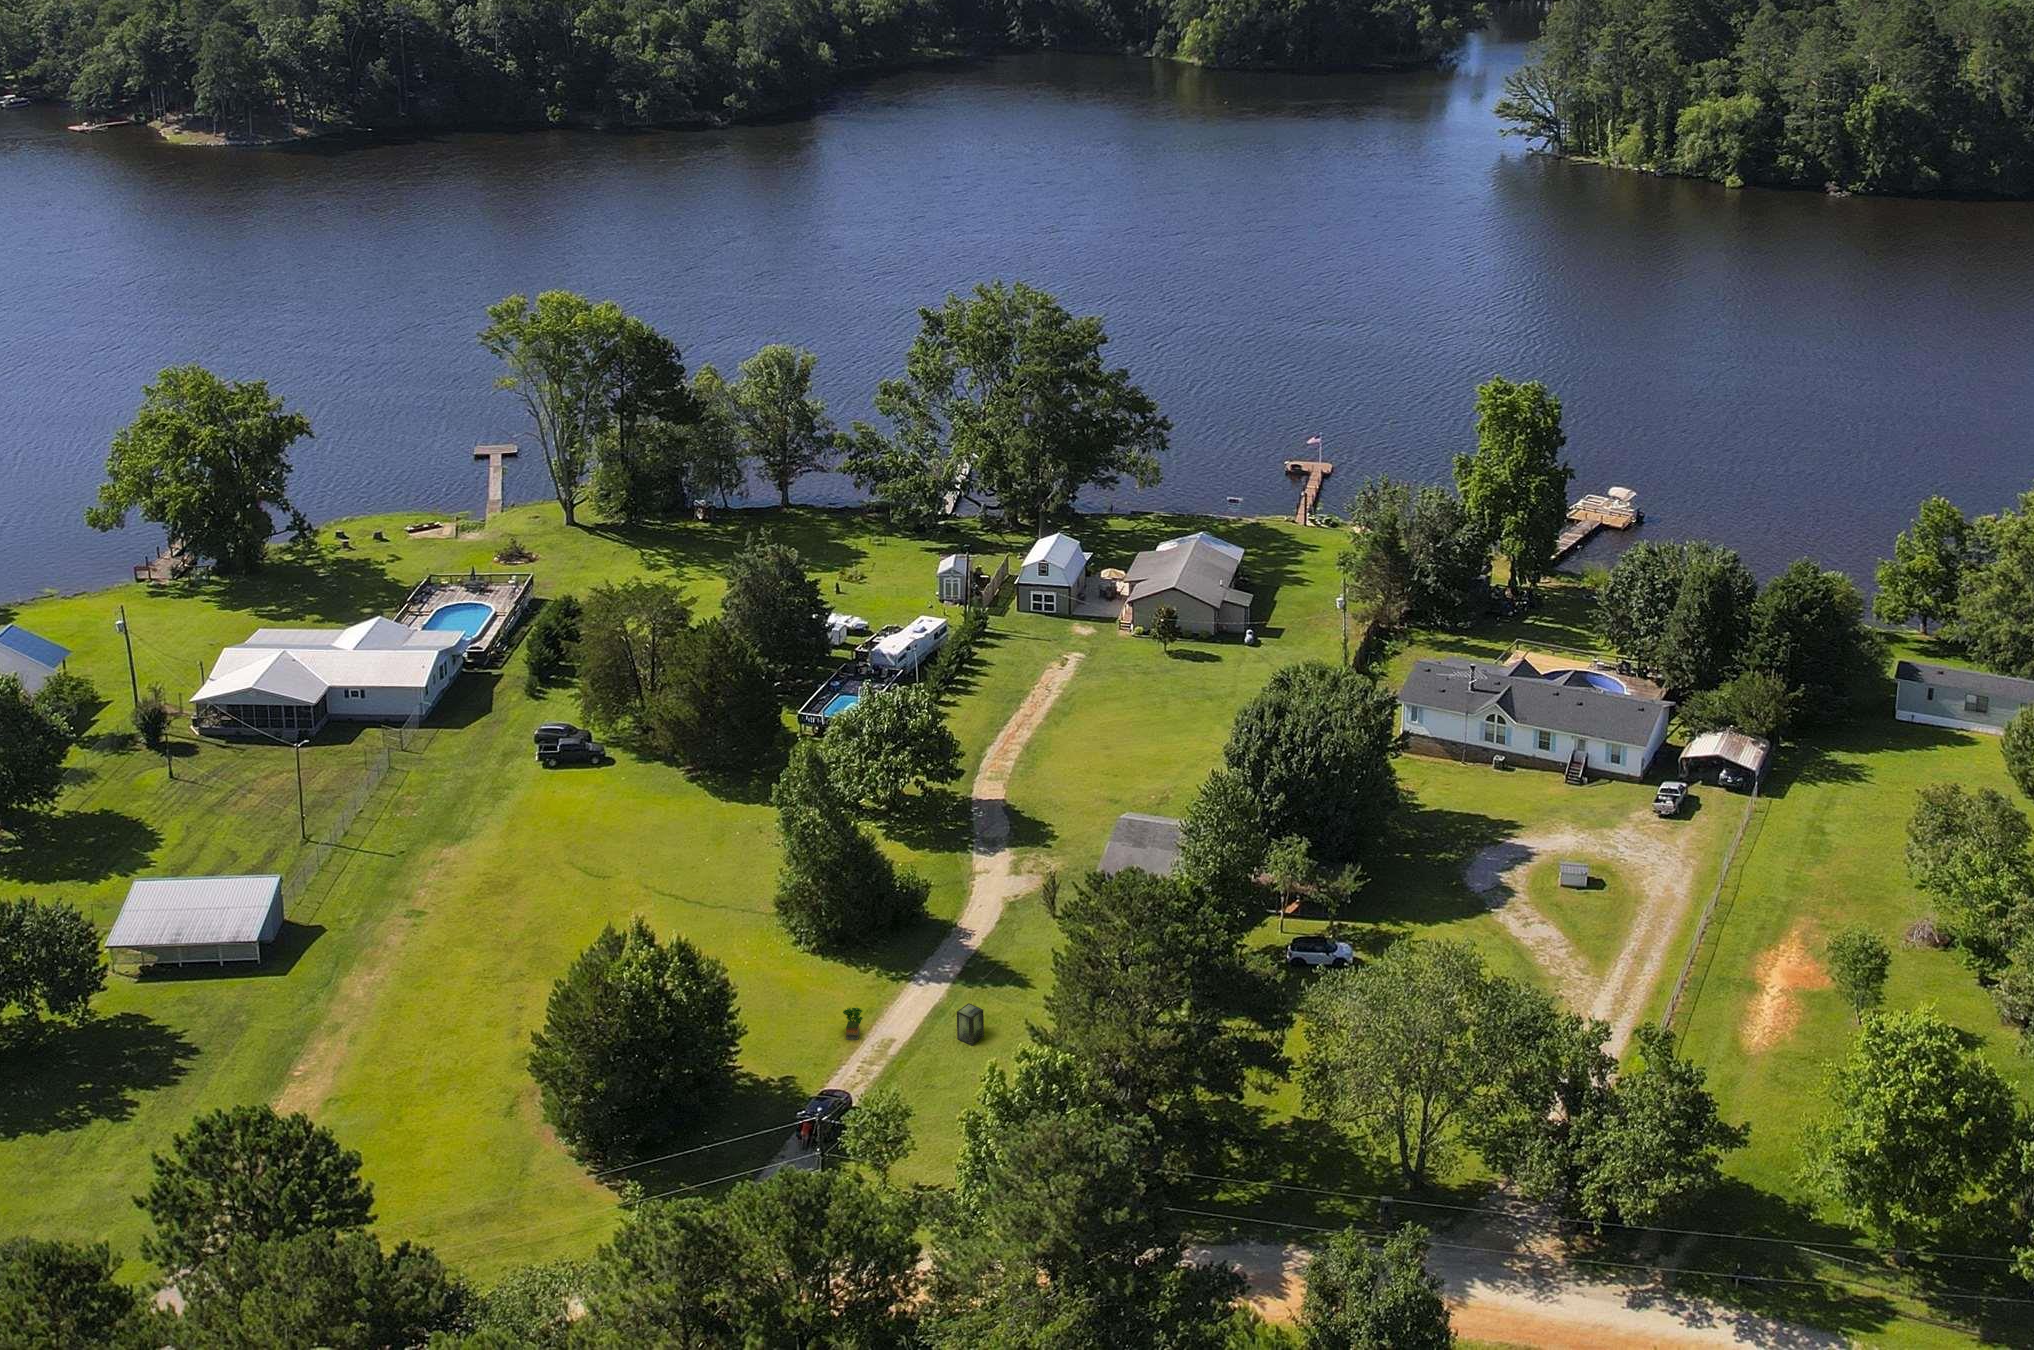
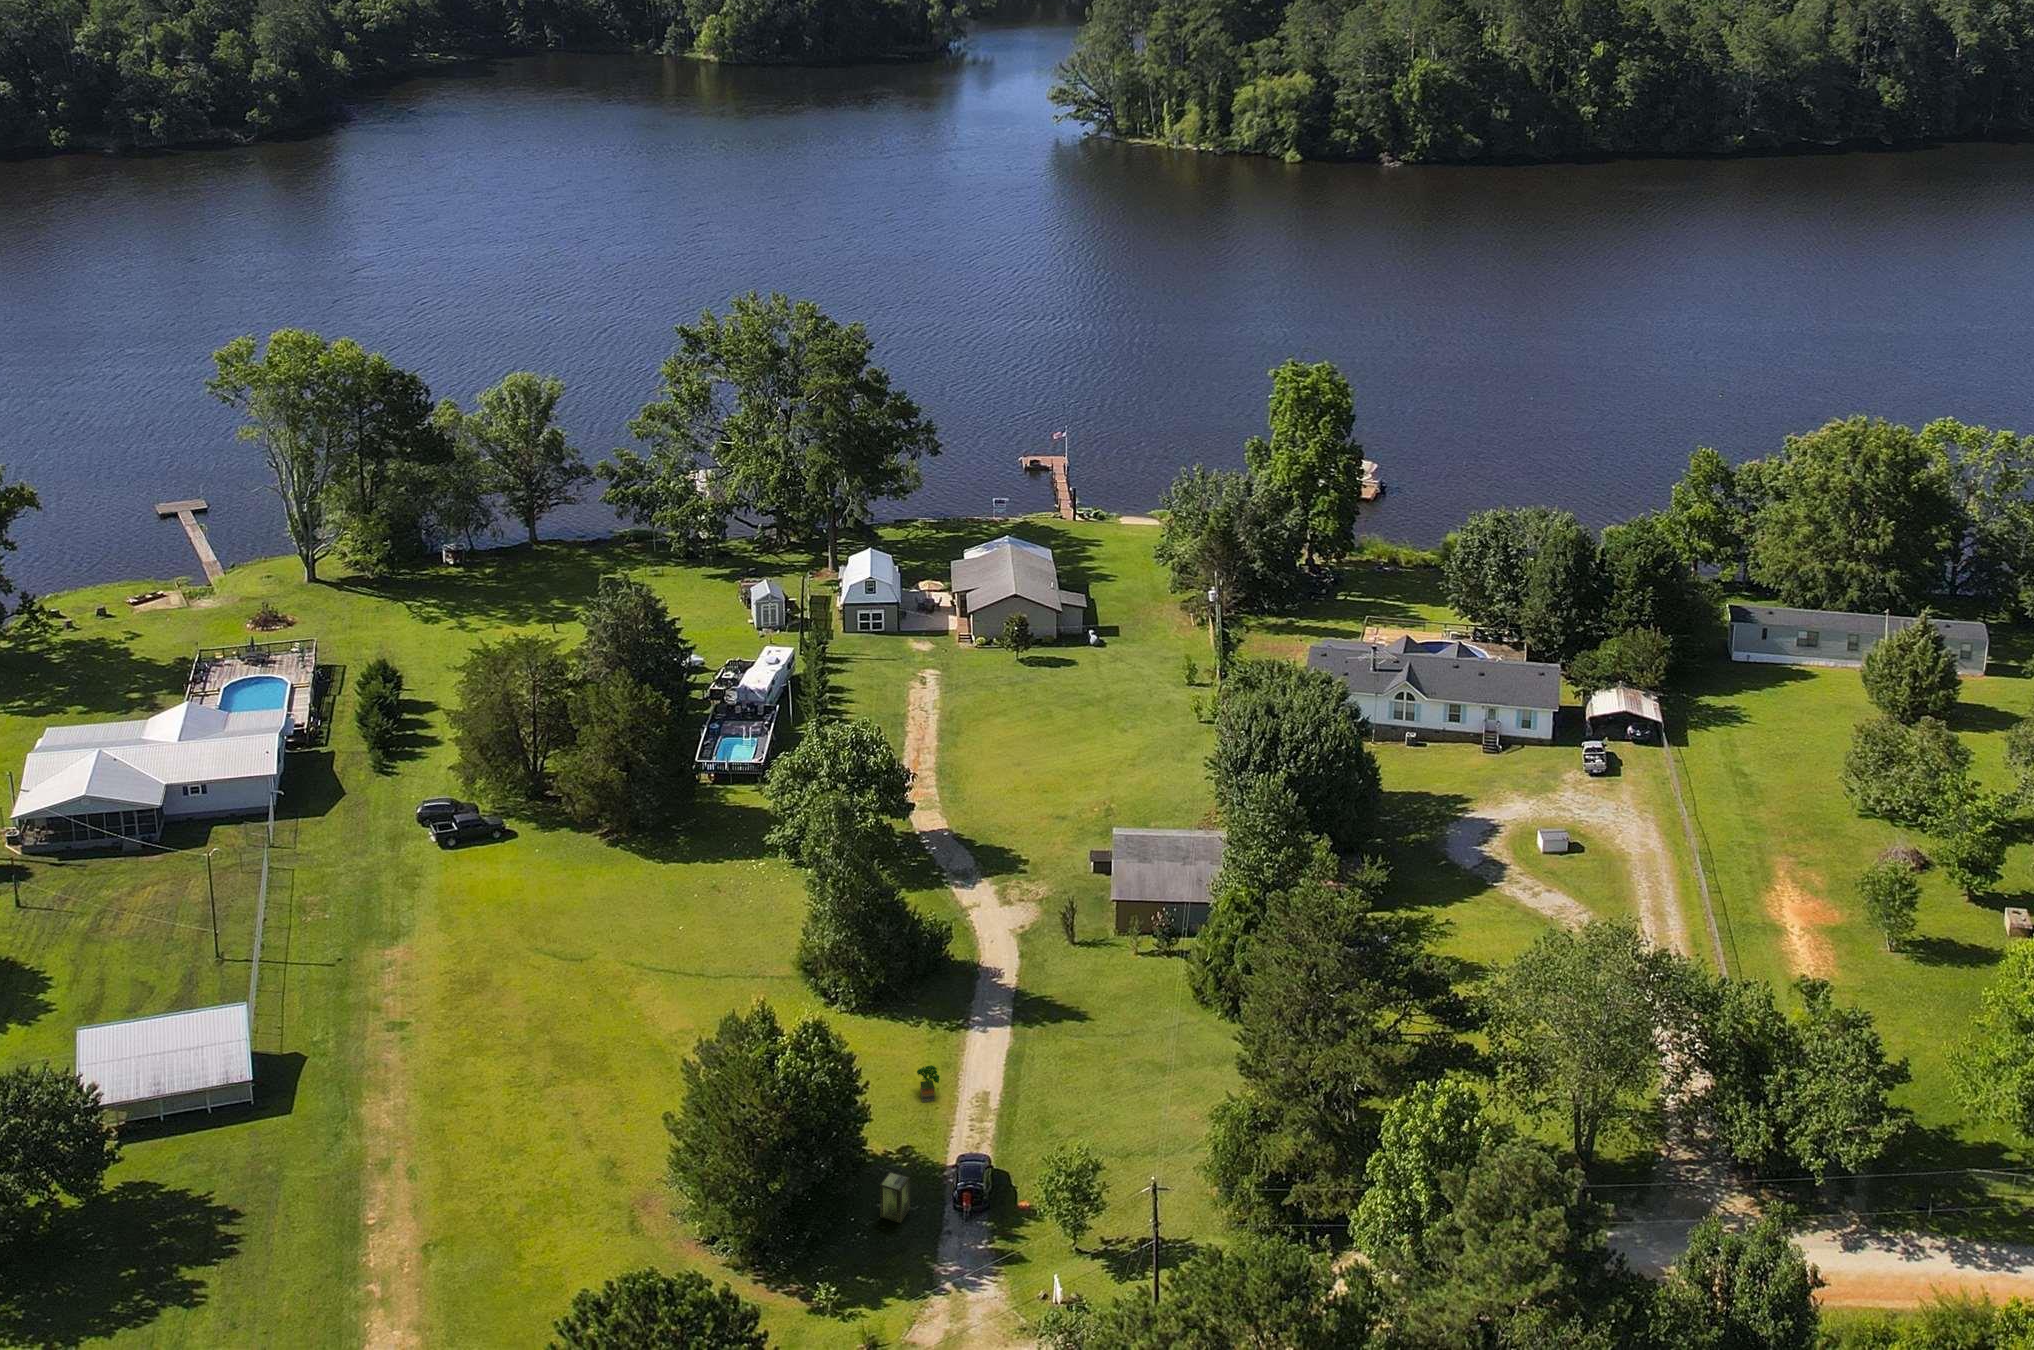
storage box: present [957,1003,984,1046] -> present [880,1172,910,1223]

